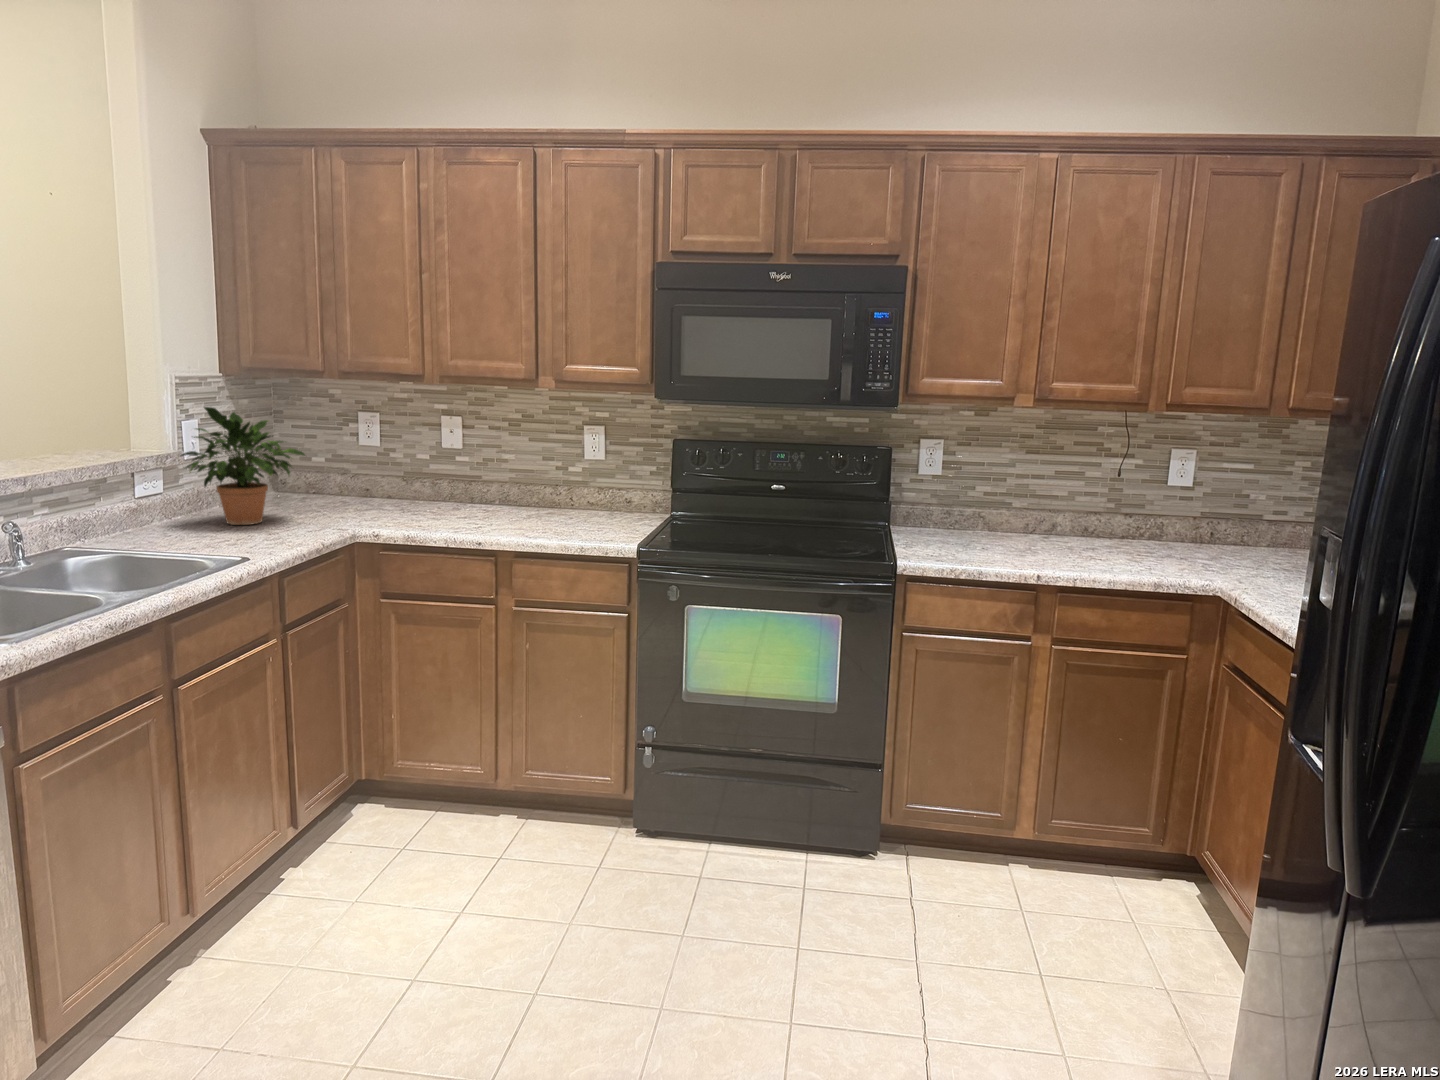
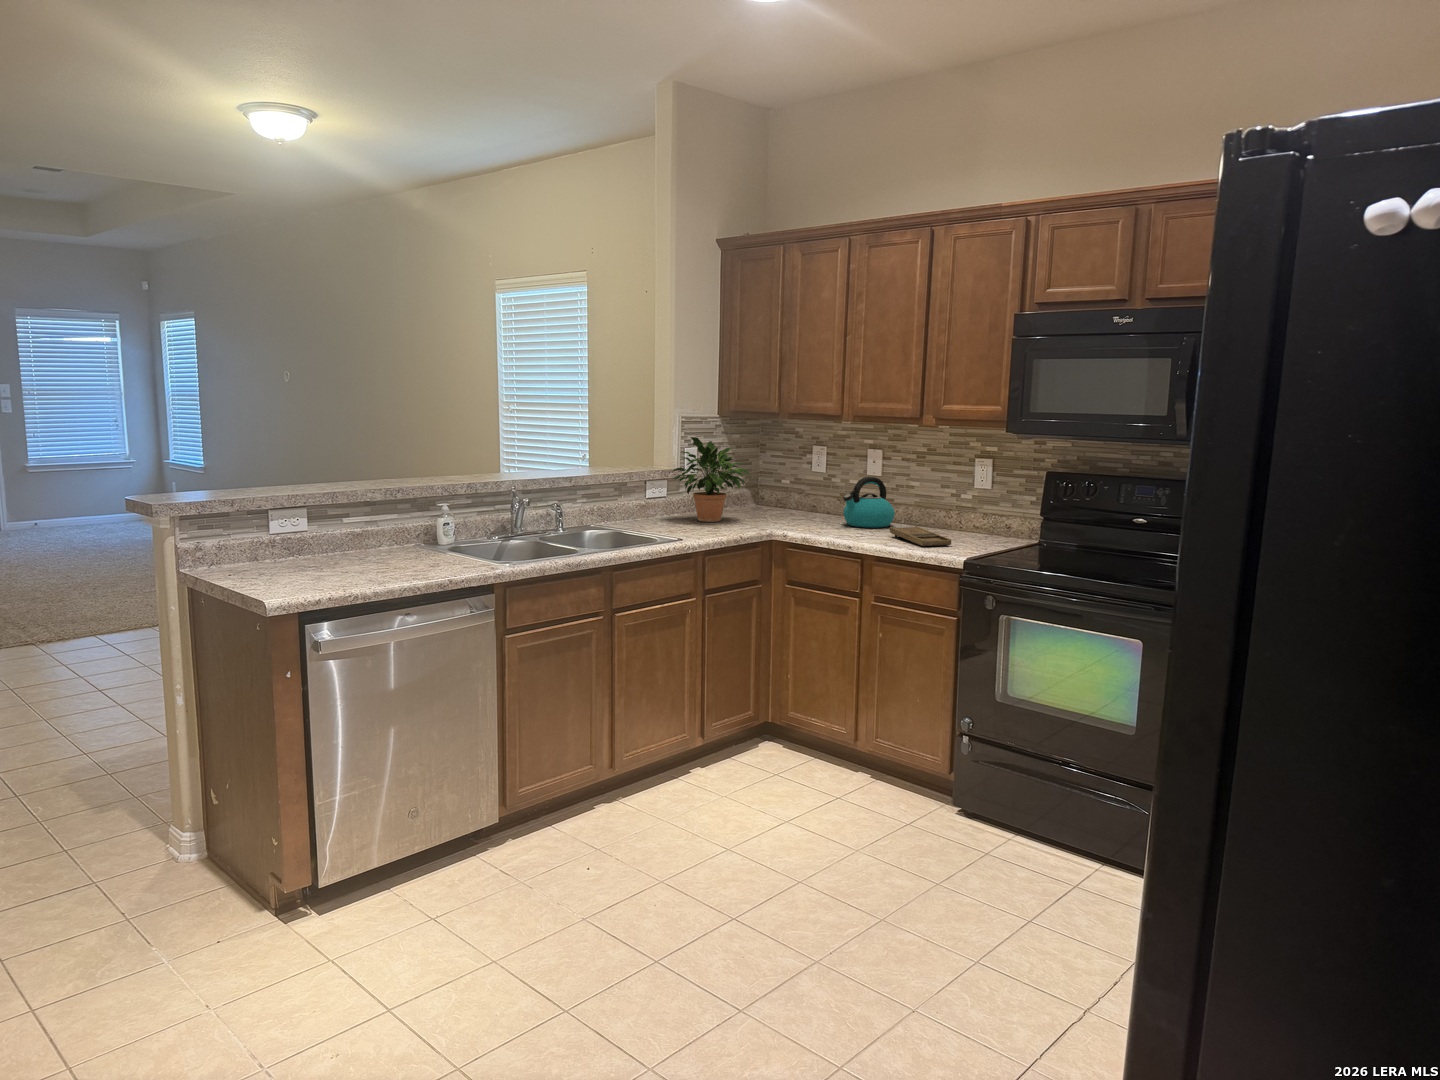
kettle: none [429,452,493,515] -> present [843,477,895,528]
tray: none [509,510,595,535] -> present [890,526,951,546]

